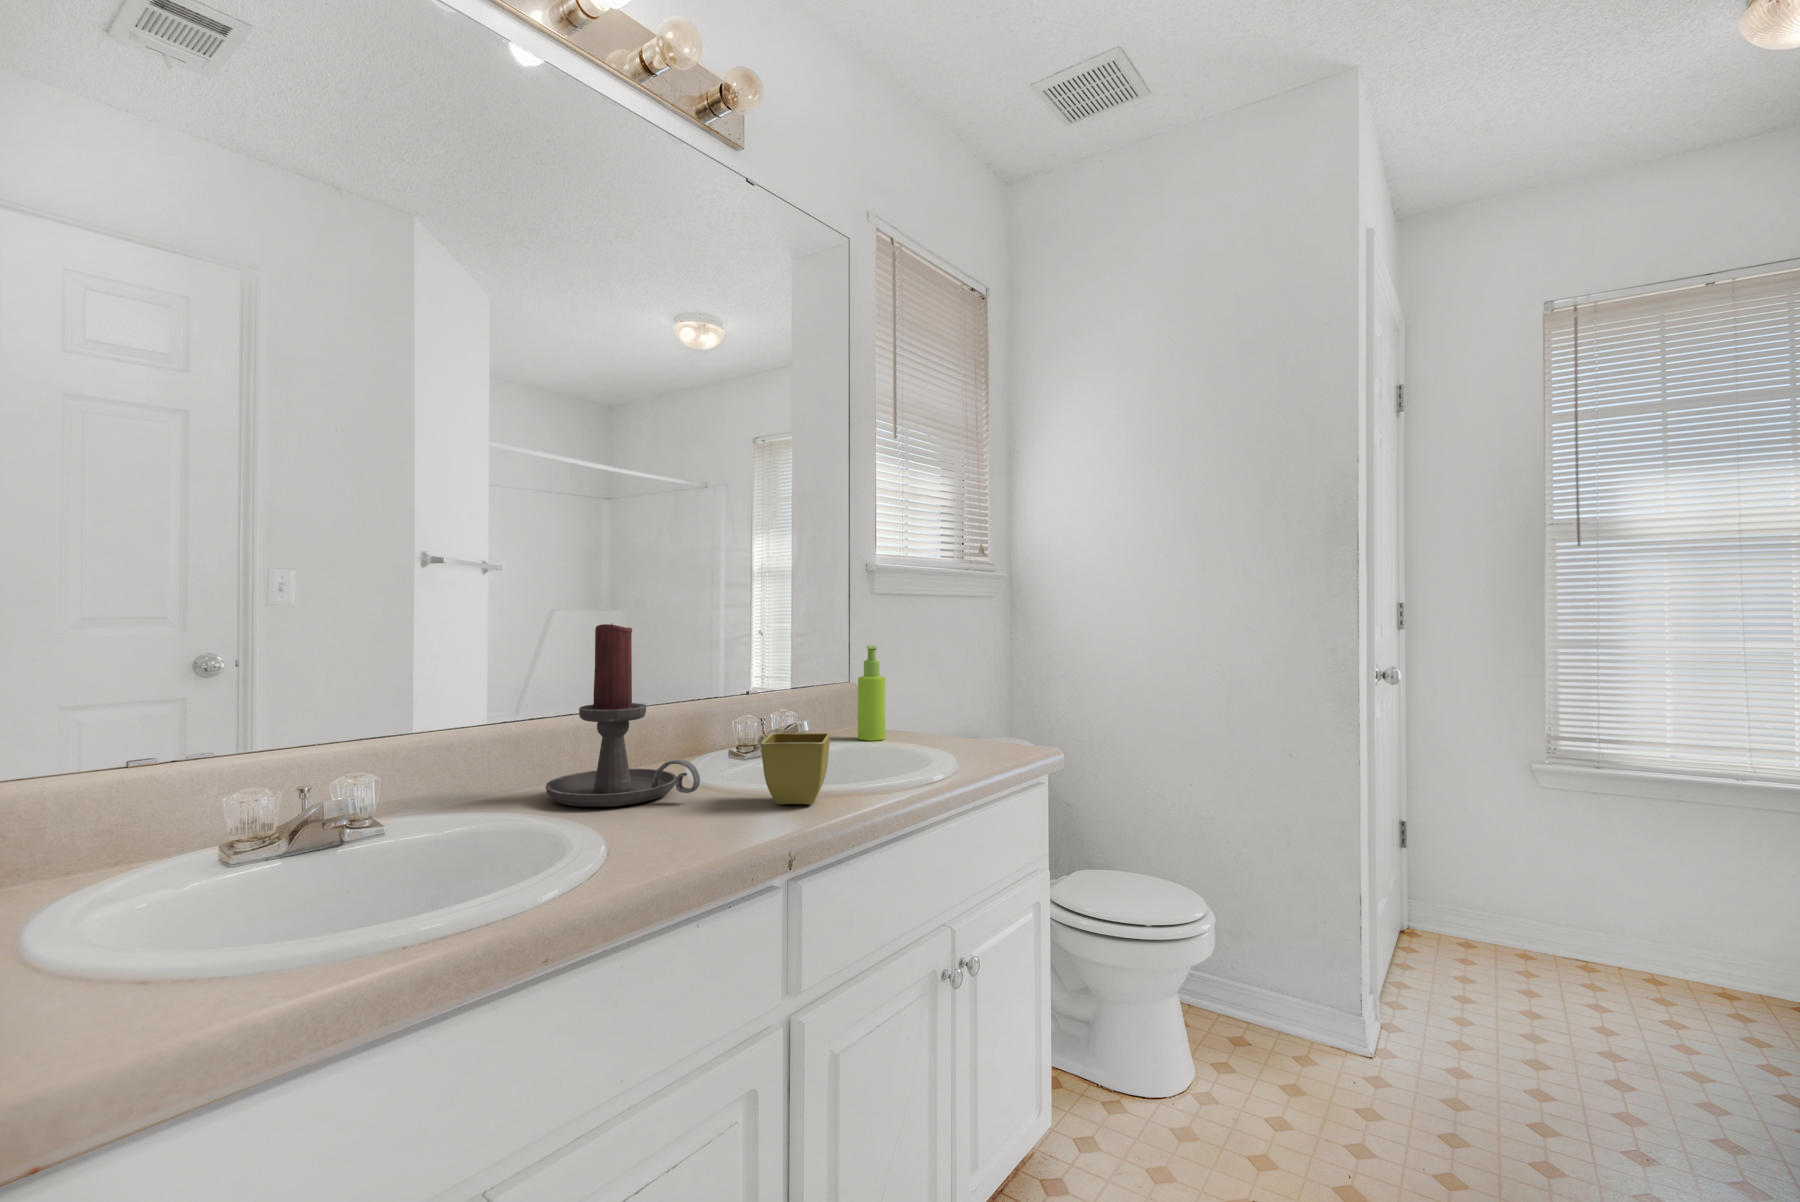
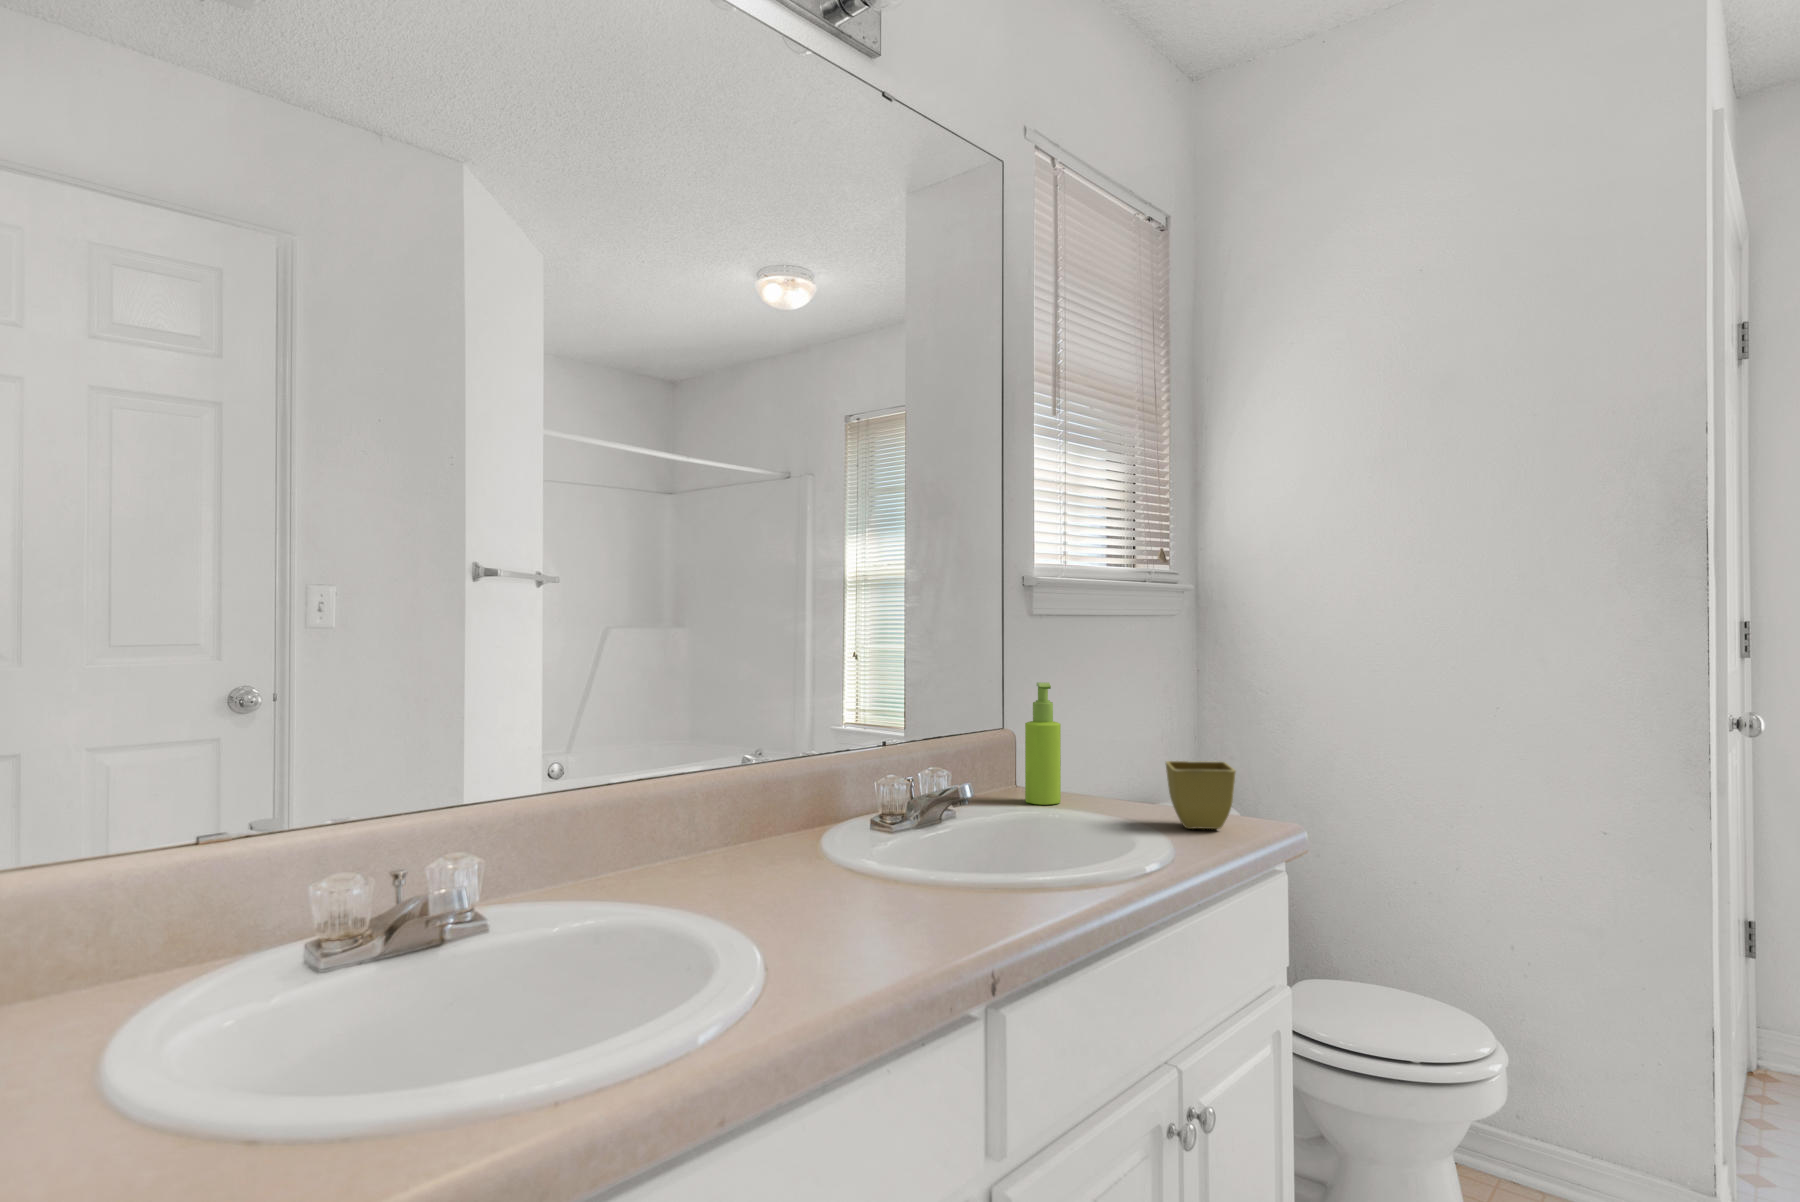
candle holder: present [545,623,700,807] -> none [666,663,858,898]
flower pot: present [761,733,830,805] -> present [1166,761,1236,829]

